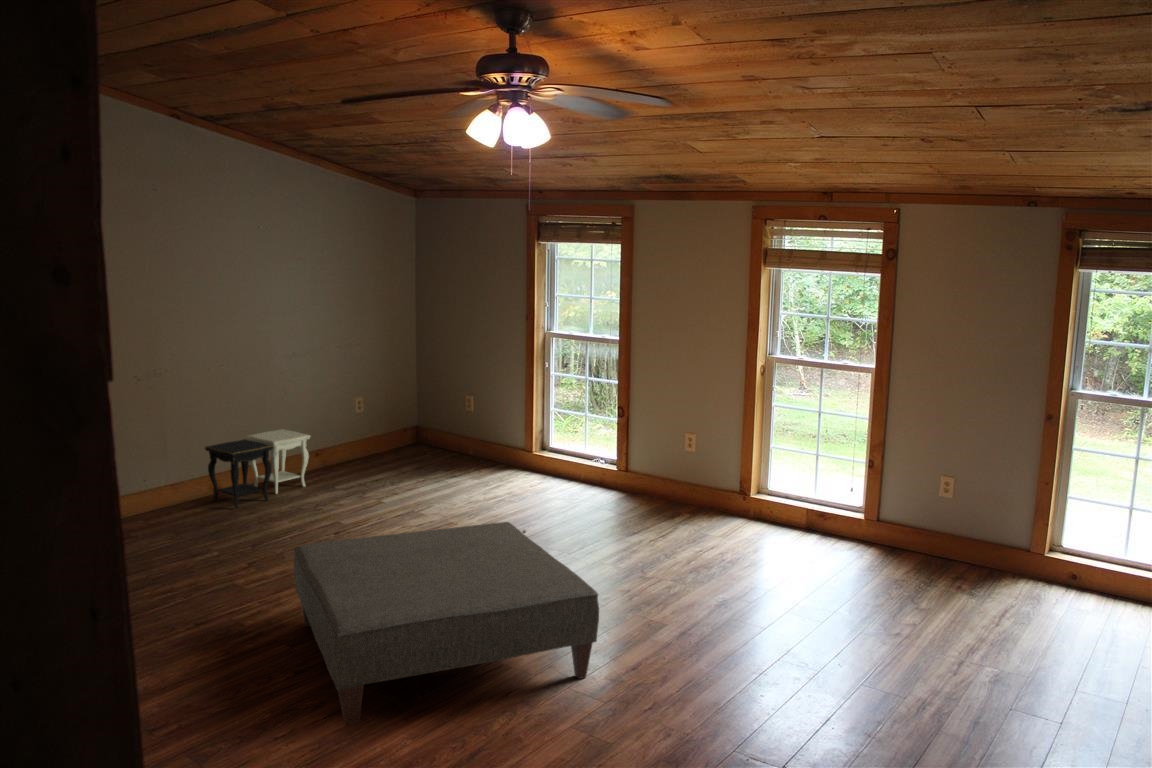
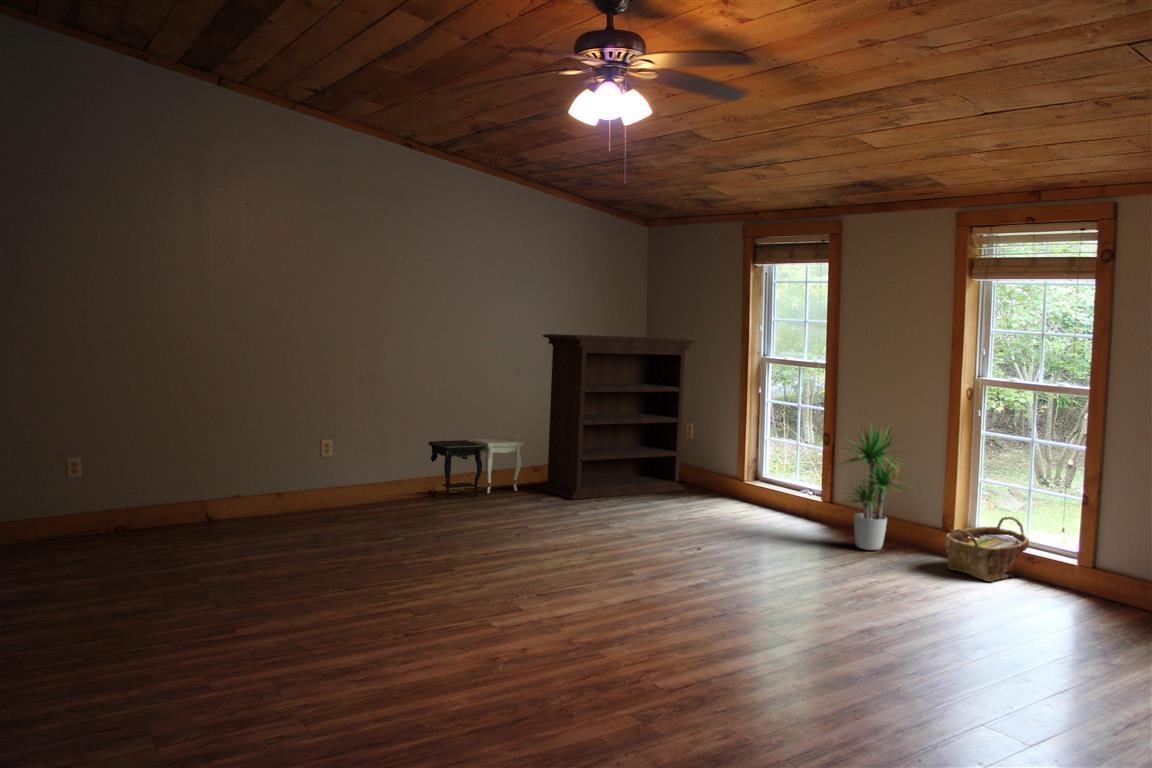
bookshelf: none [322,311,478,492] -> present [540,334,696,499]
potted plant: none [647,400,722,519] -> present [844,425,909,550]
woven basket: none [754,480,821,542] -> present [945,517,1029,582]
ottoman: present [294,522,599,725] -> none [411,501,677,647]

